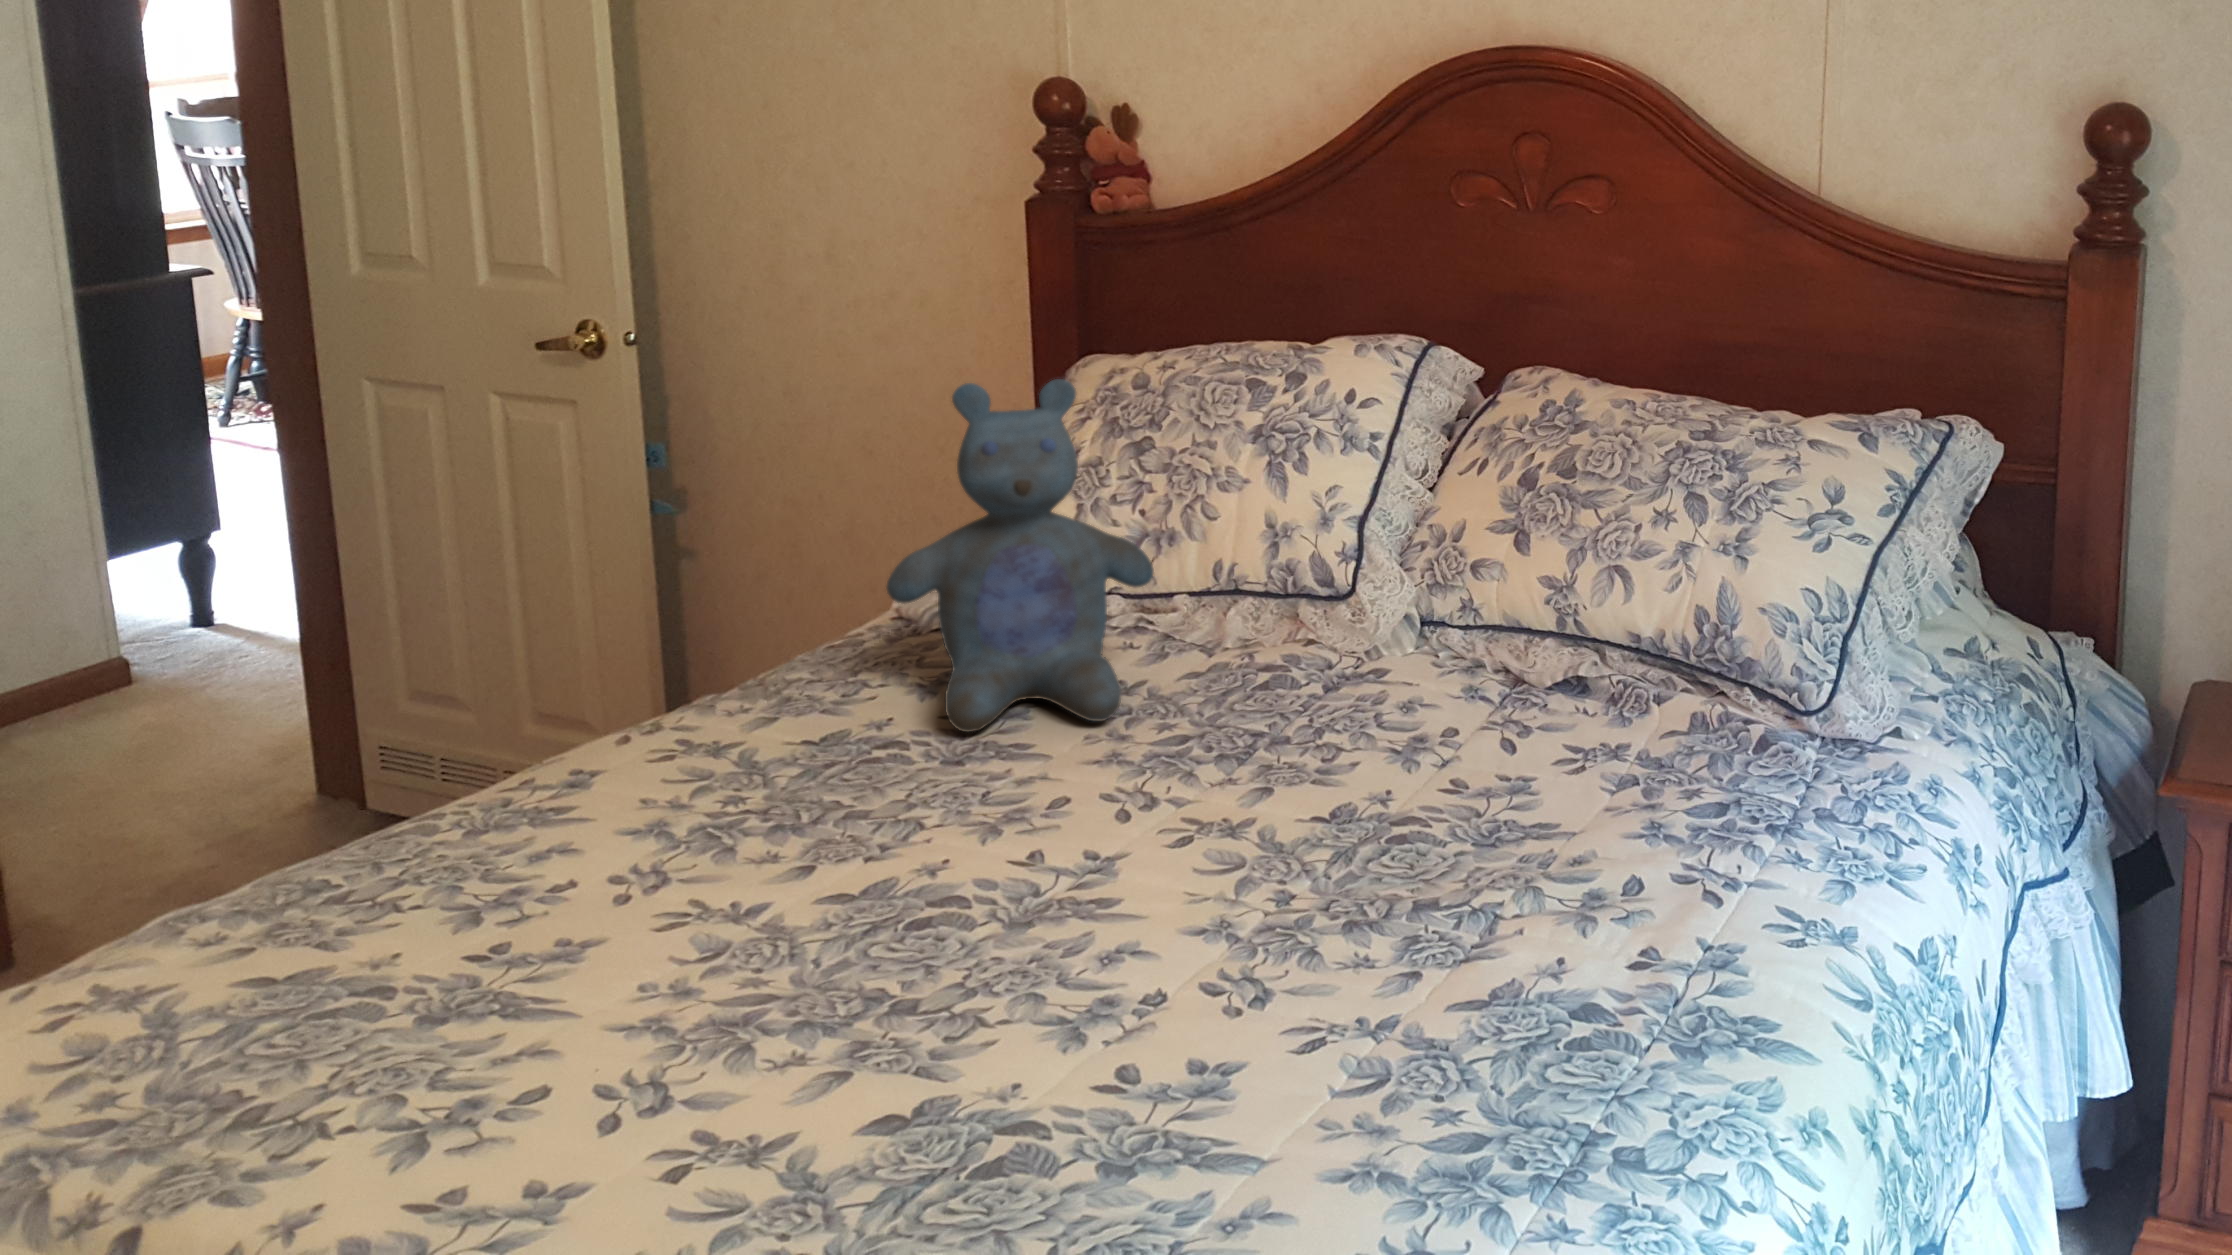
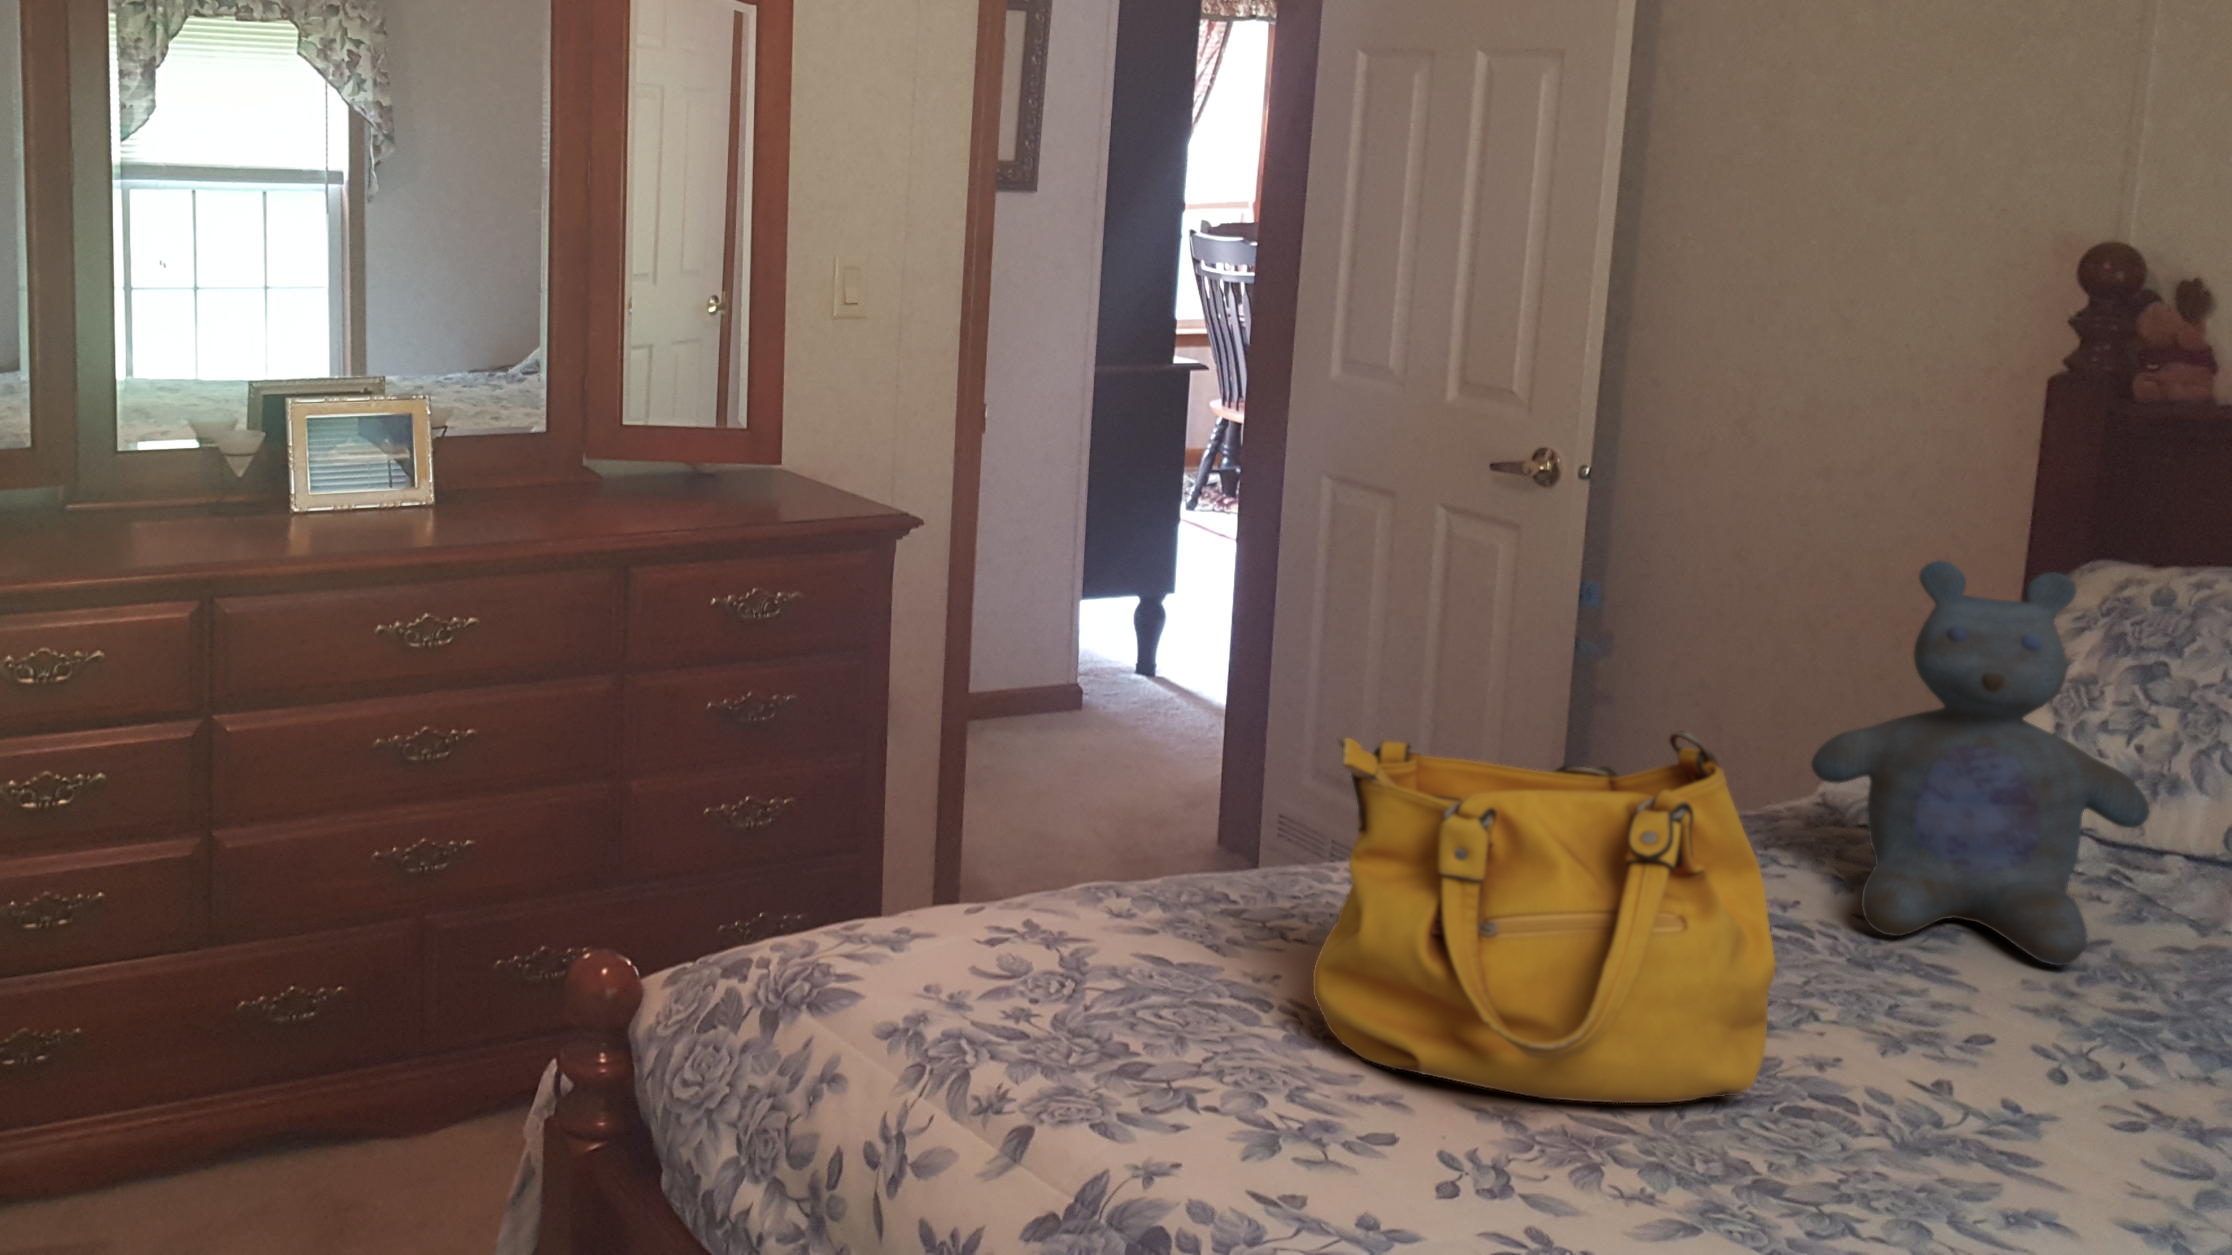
handbag: none [423,609,882,1016] -> present [1313,731,1776,1103]

